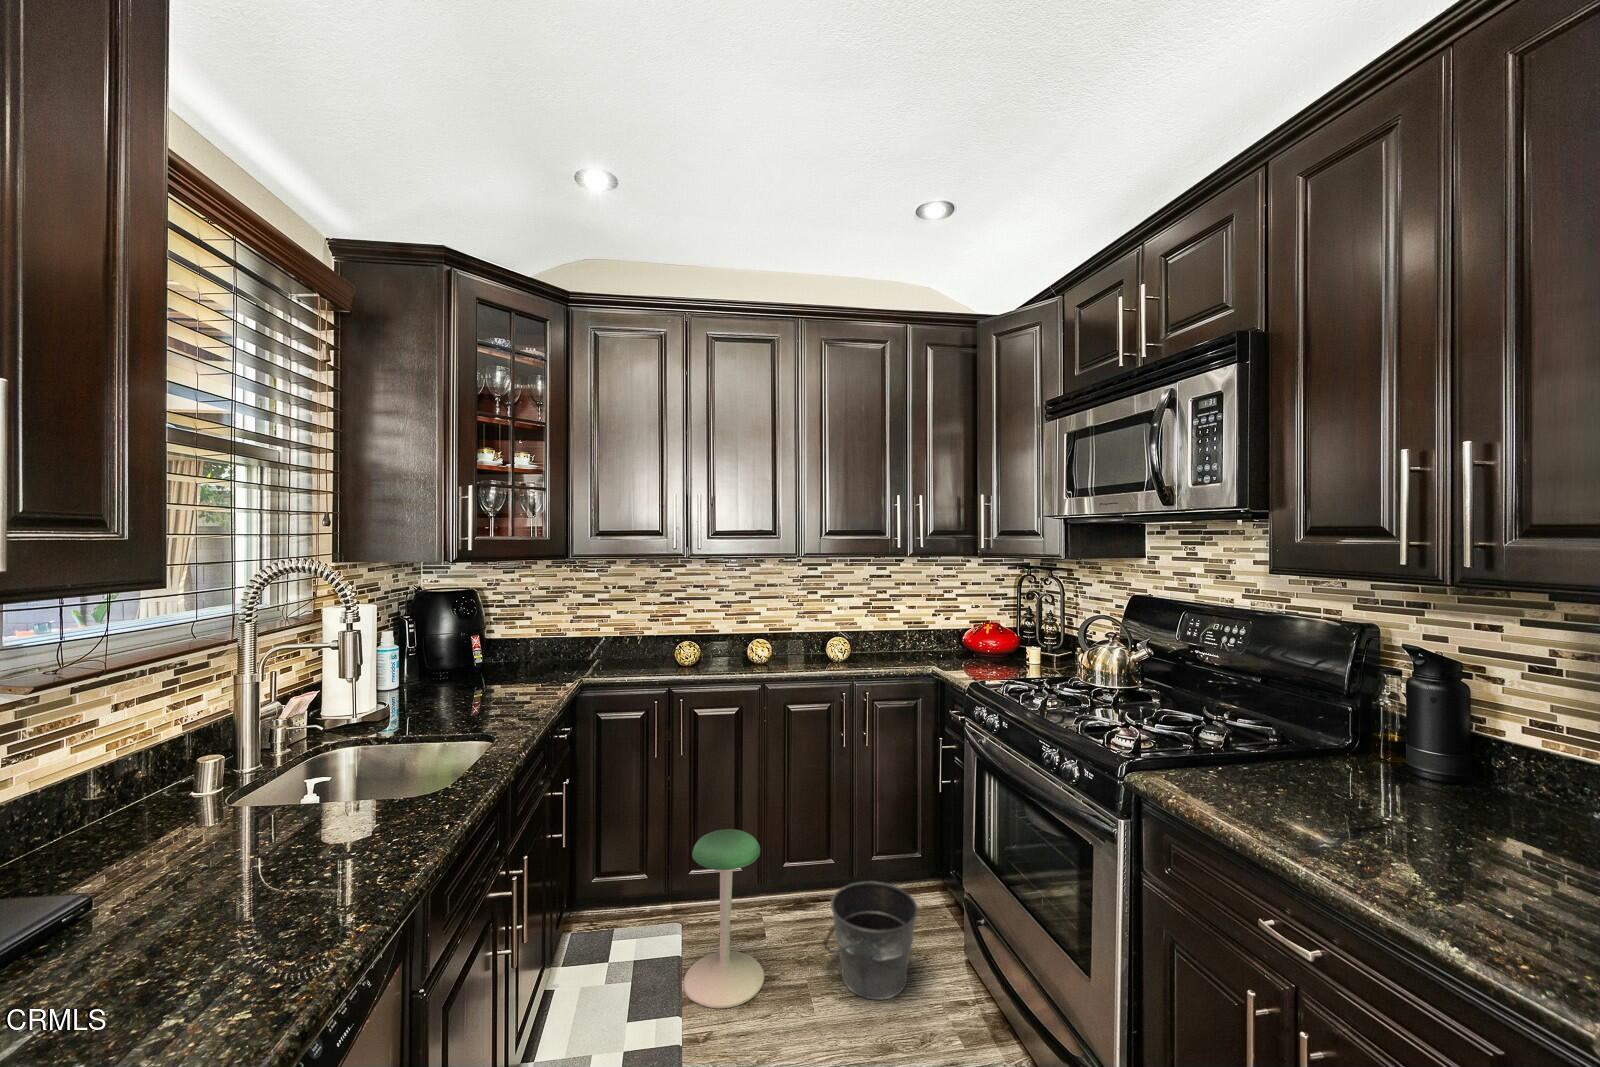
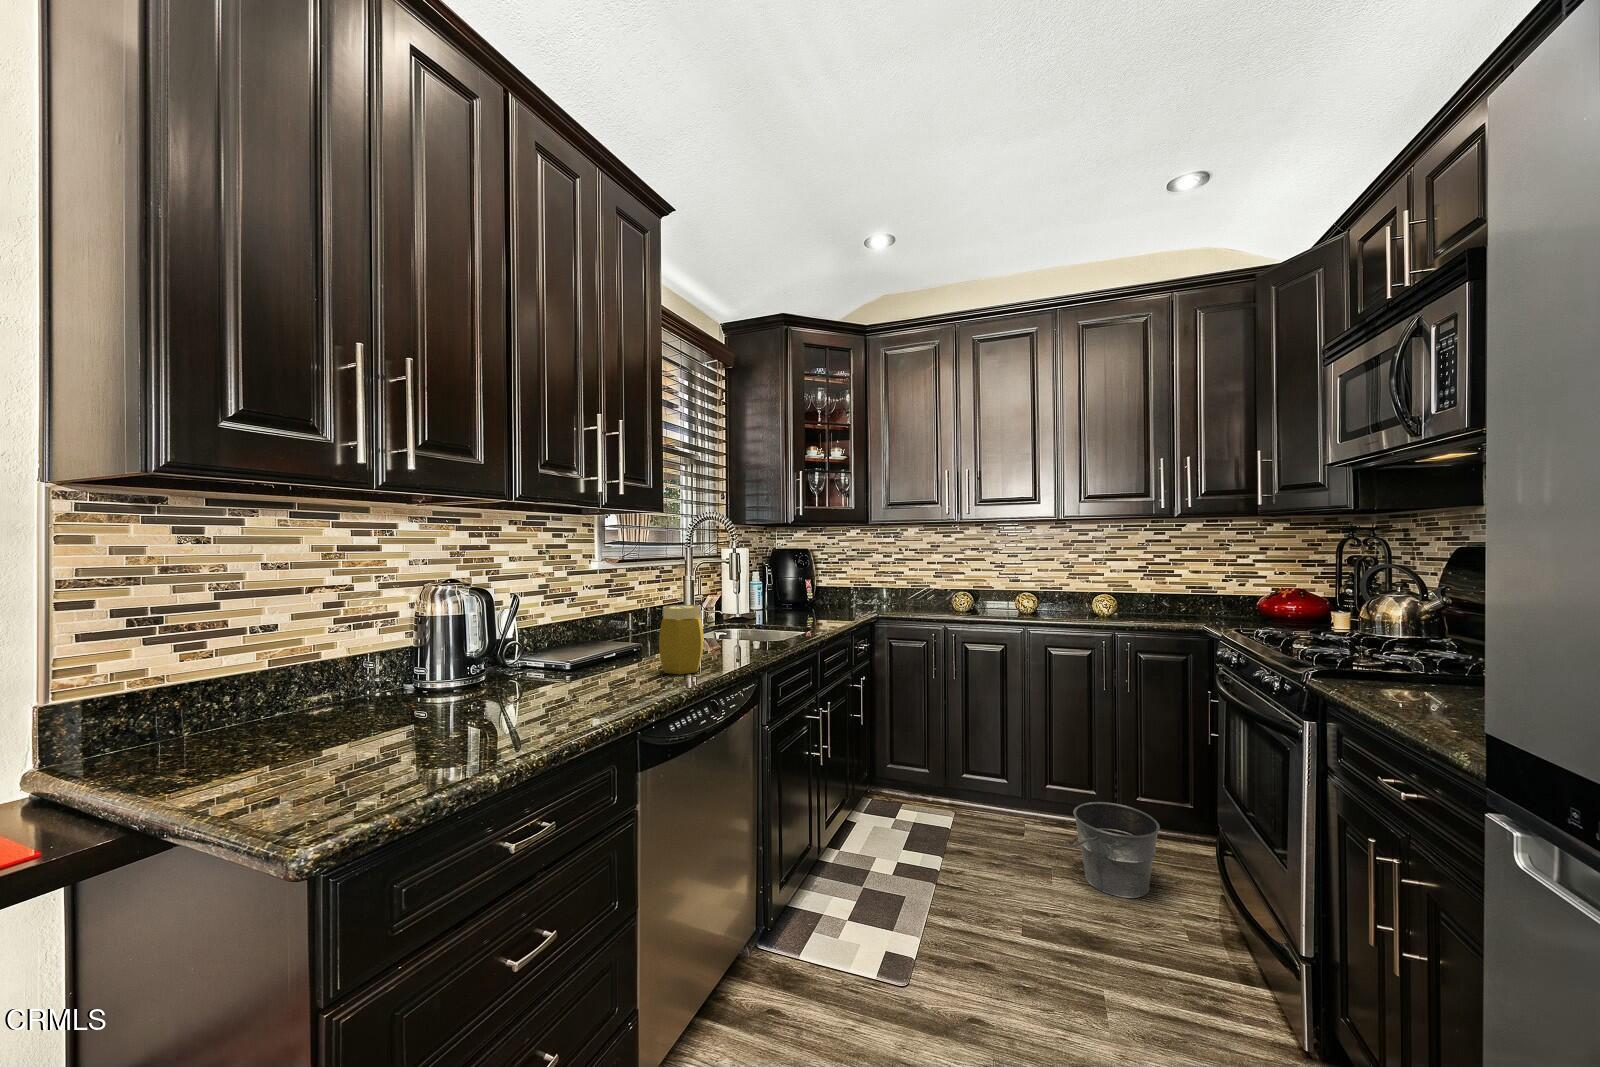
jar: none [139,792,276,976] -> present [659,605,704,674]
stool: present [683,829,764,1008] -> none [949,735,1015,867]

